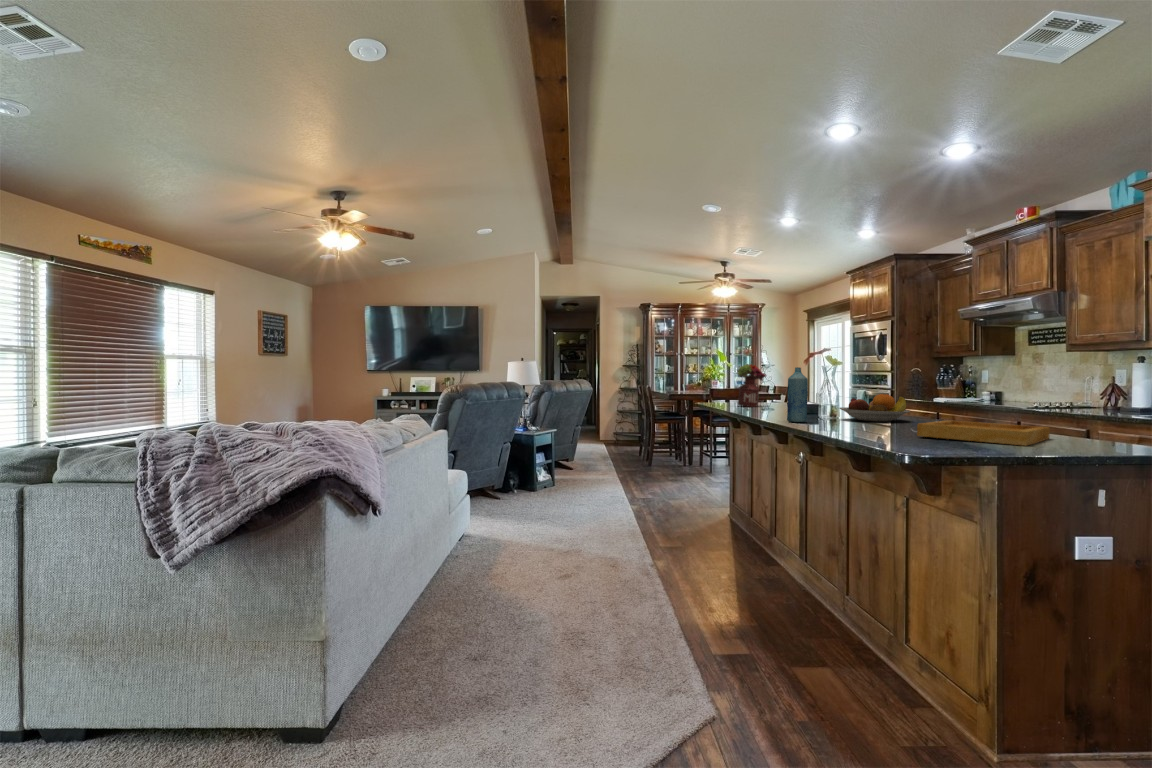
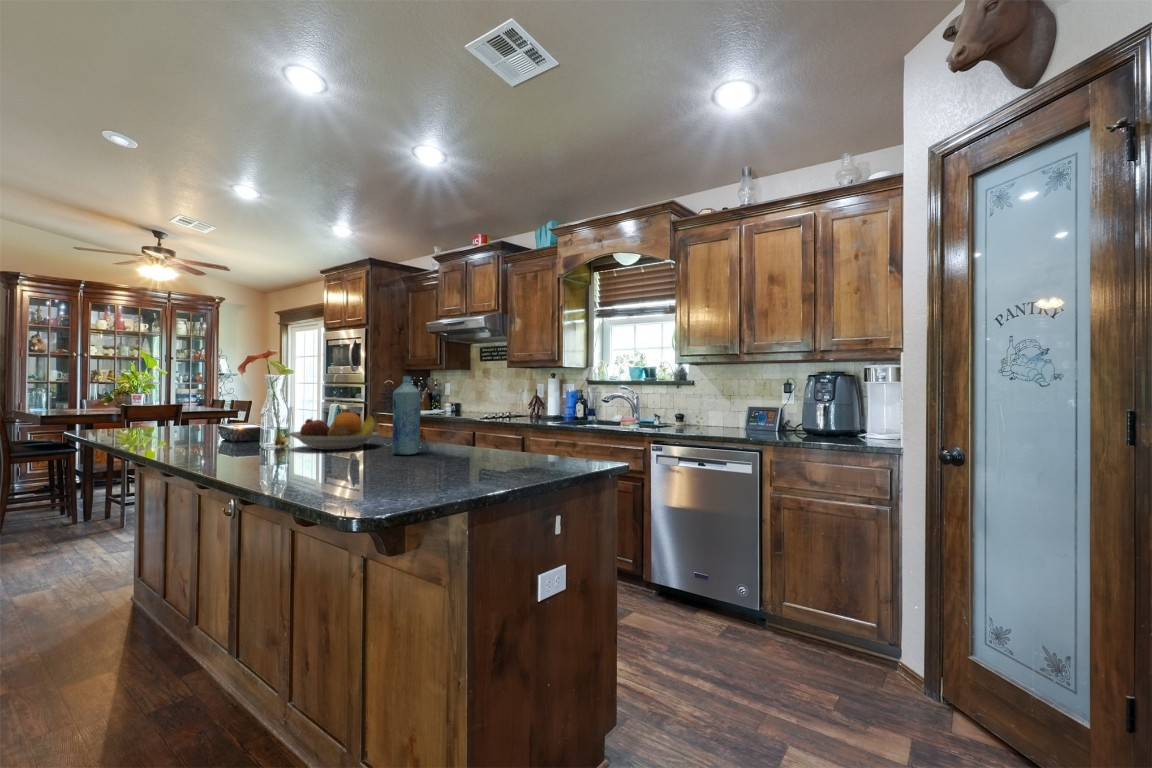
flower arrangement: present [737,364,766,407] -> none [141,369,196,433]
bottle: present [787,367,808,422] -> present [392,376,421,455]
tray: present [917,420,1050,446] -> none [384,447,523,480]

